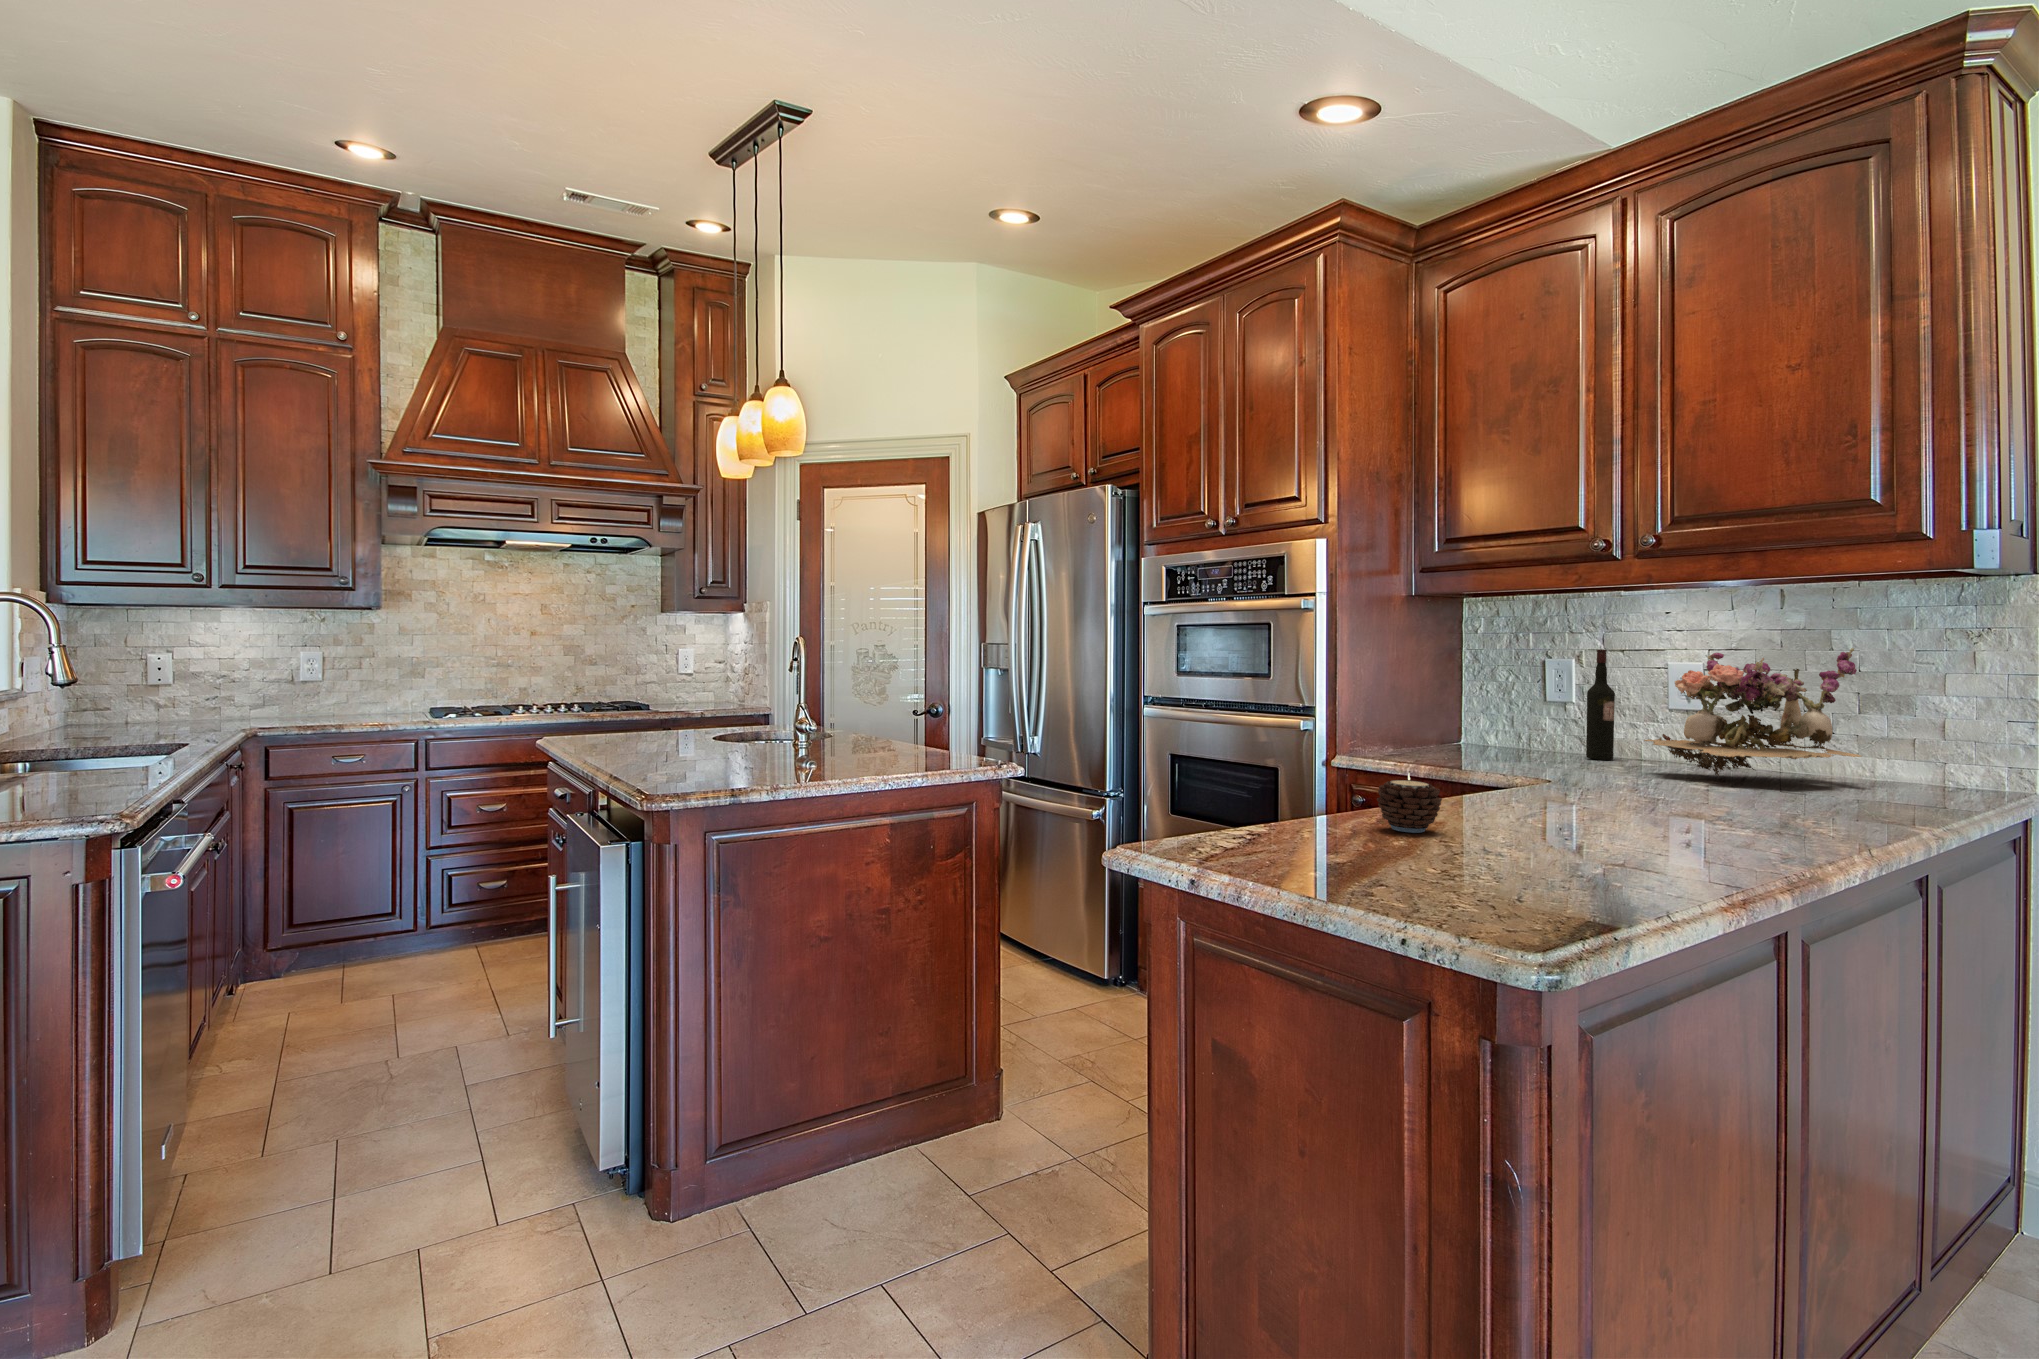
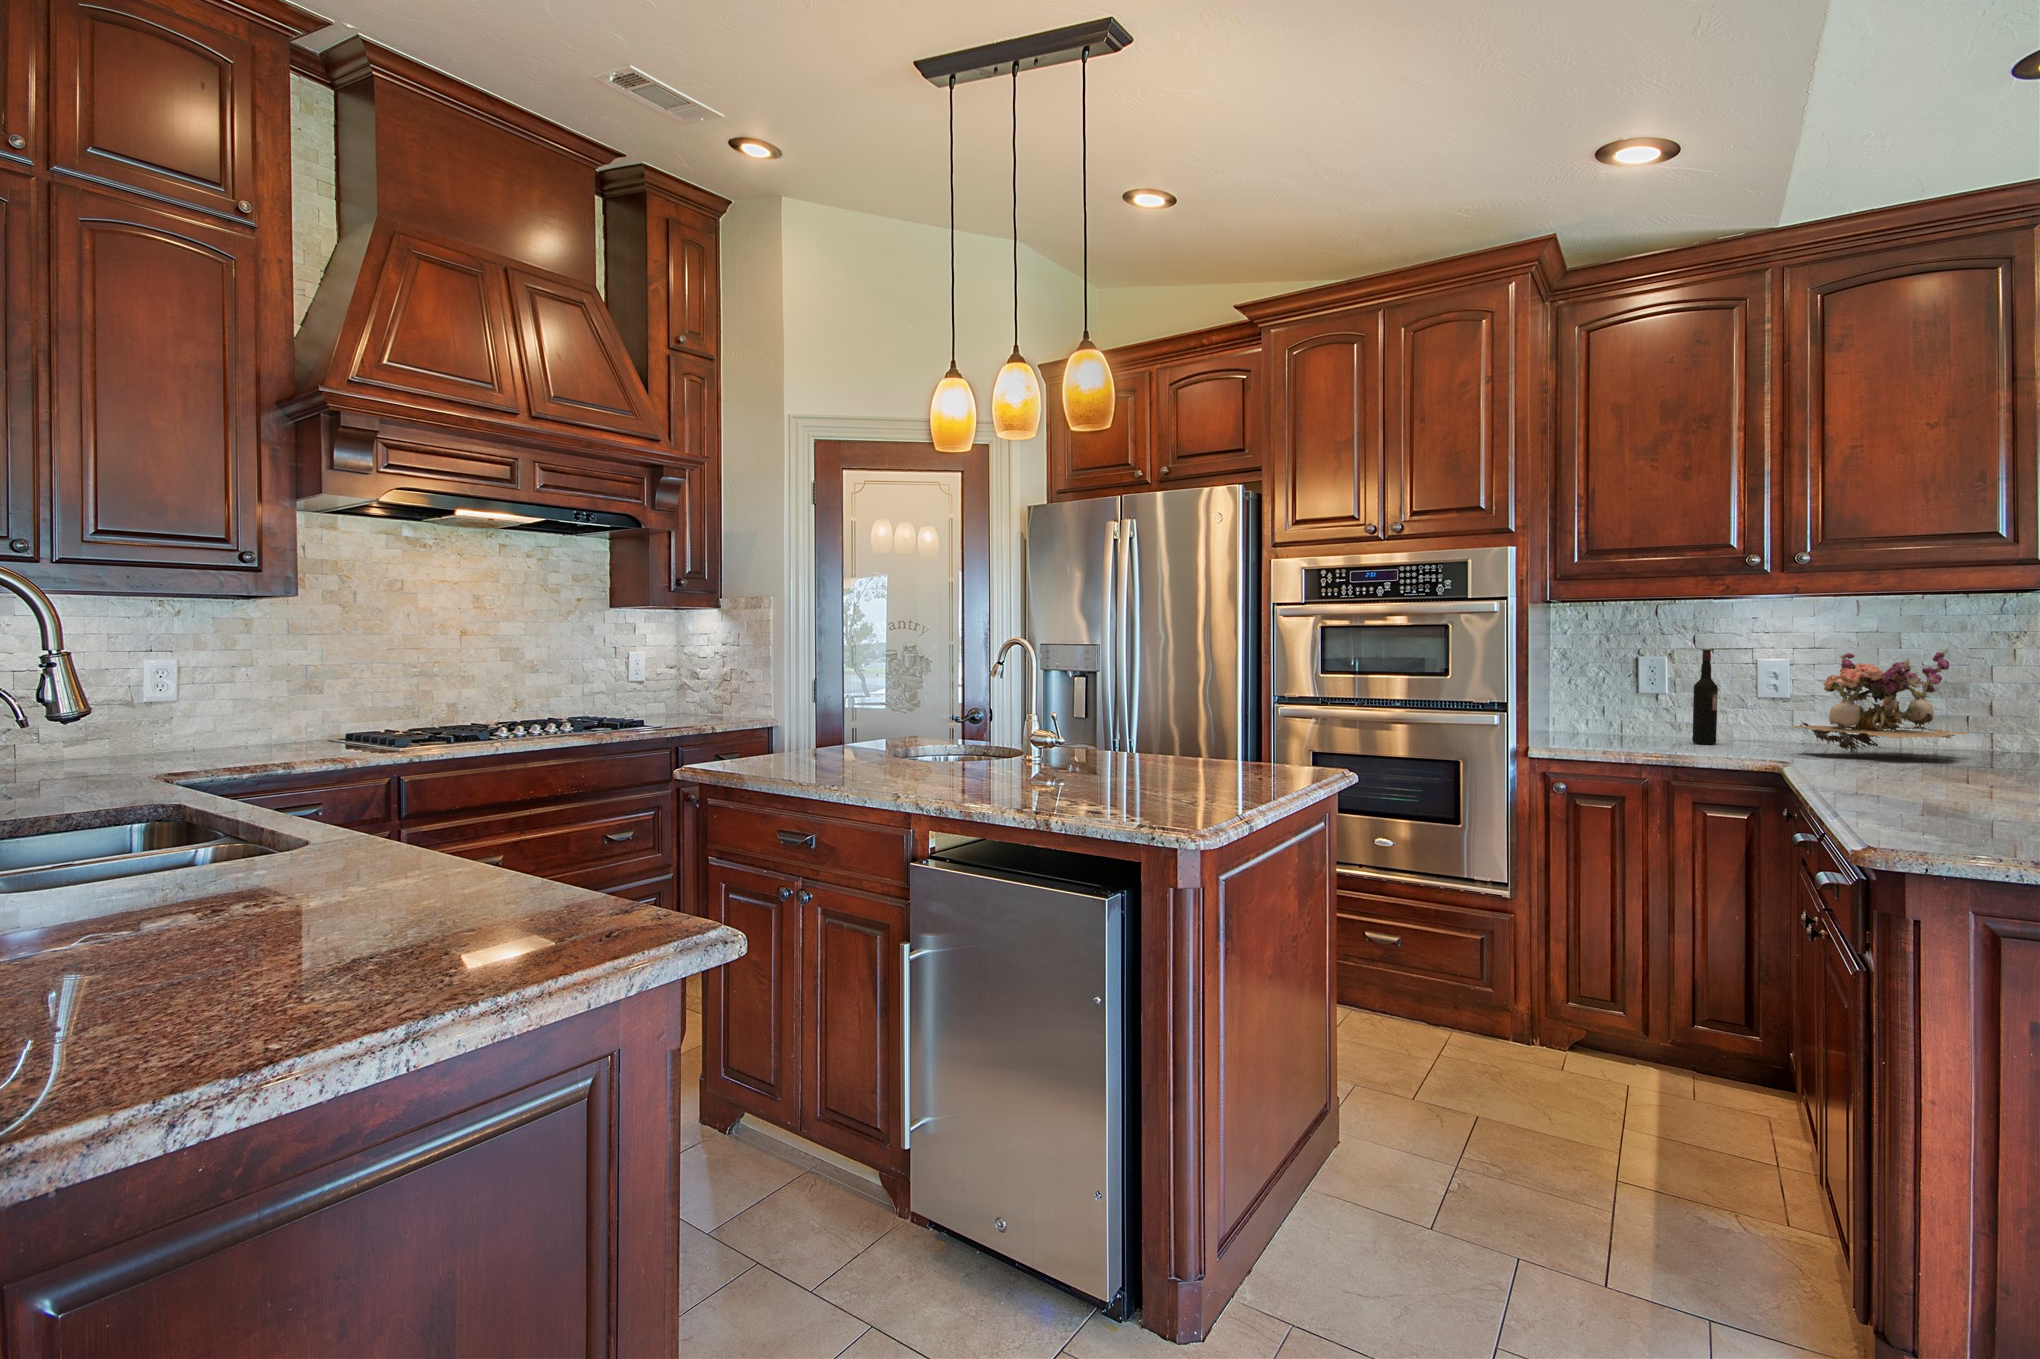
candle: present [1377,773,1442,833] -> none [1902,764,1971,815]

